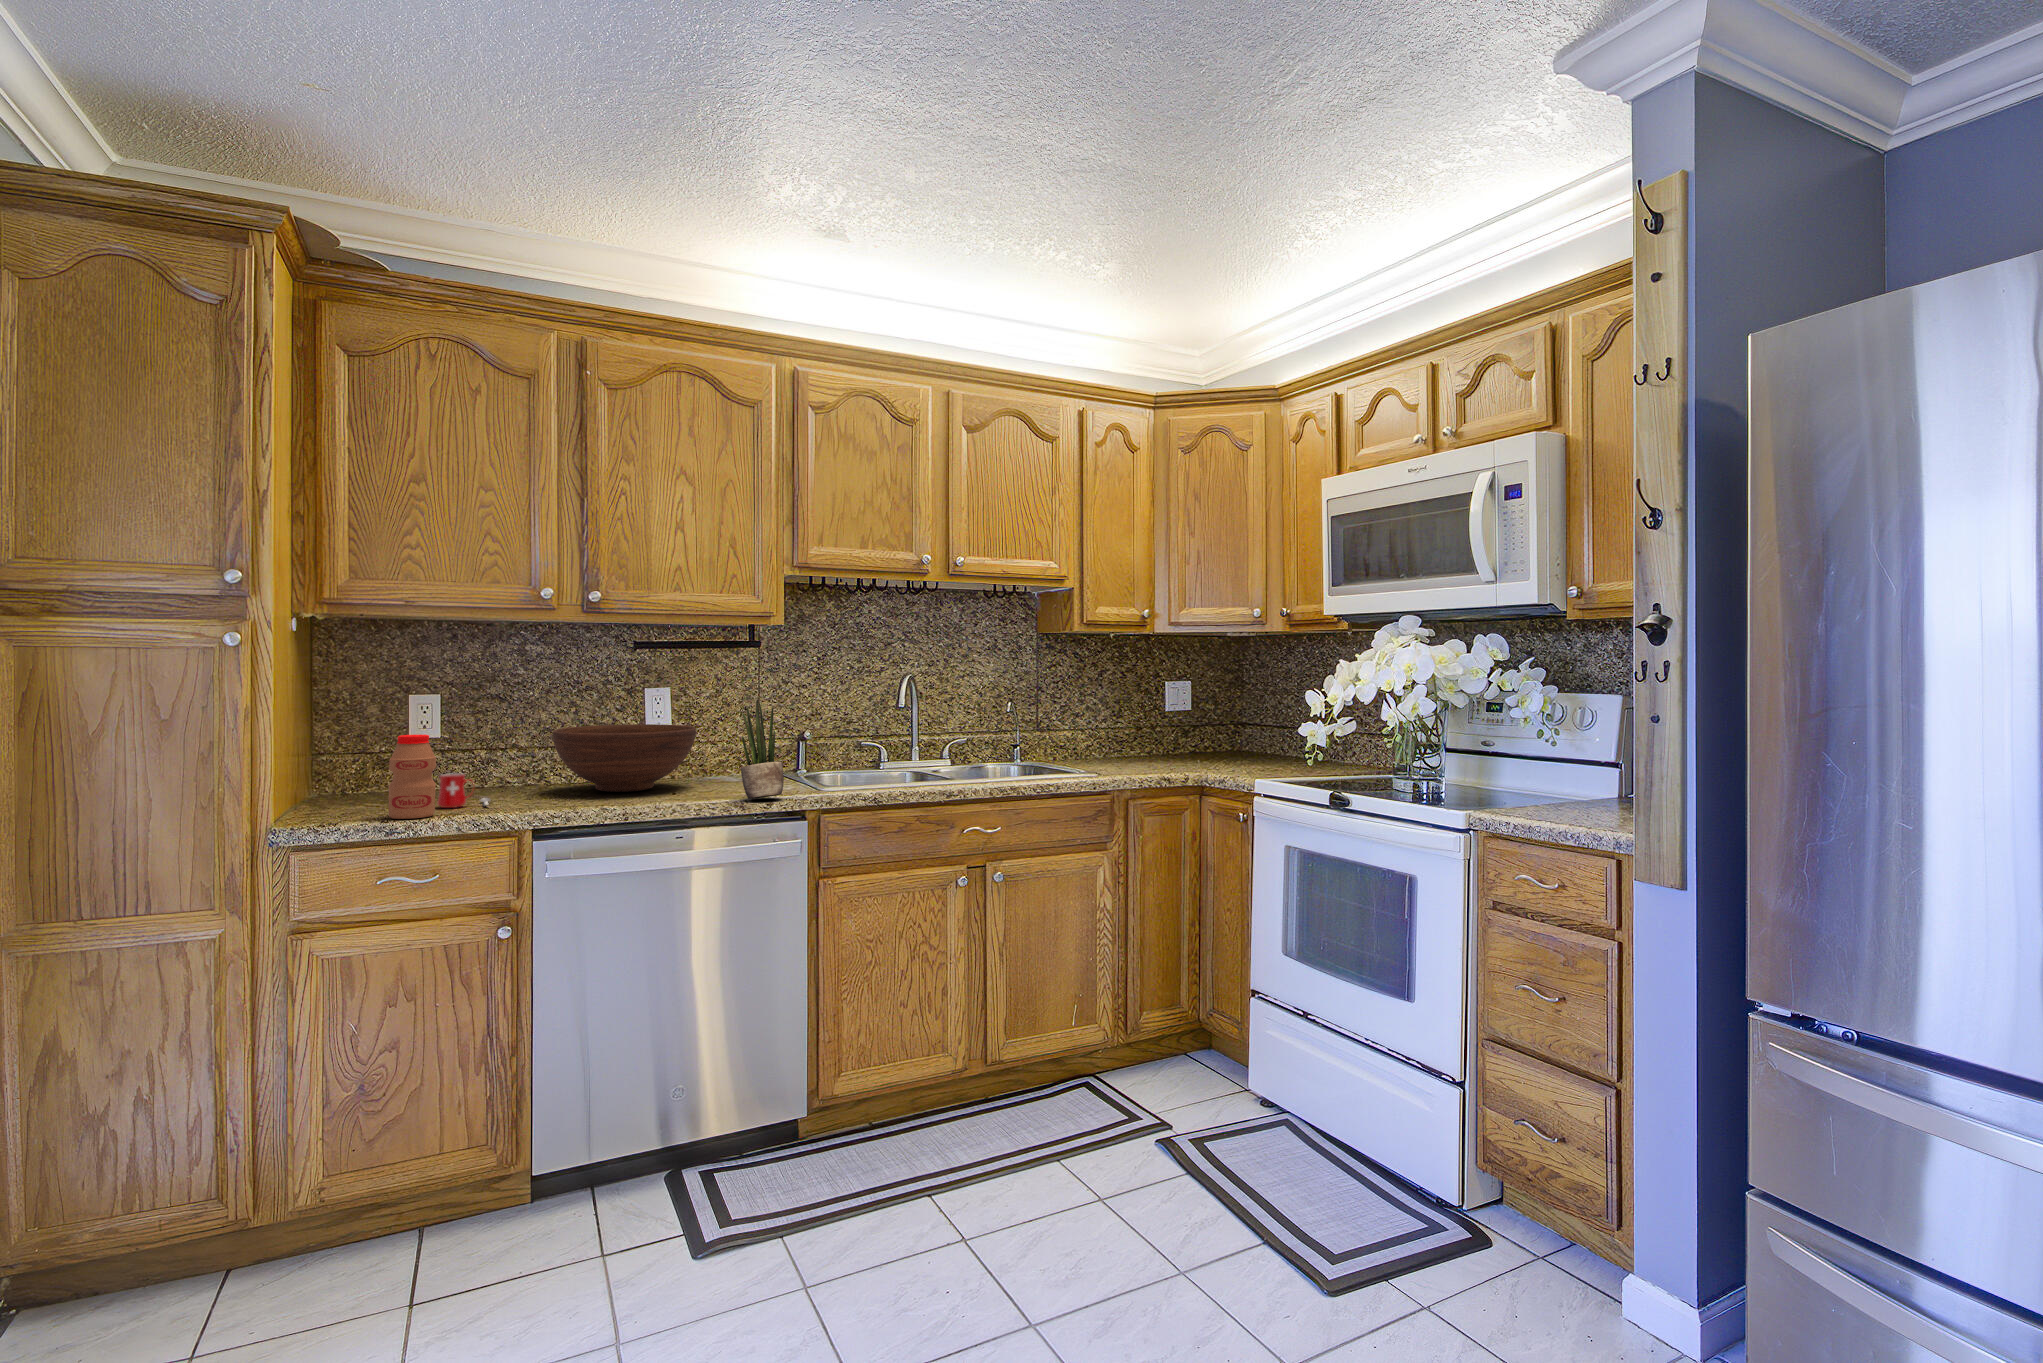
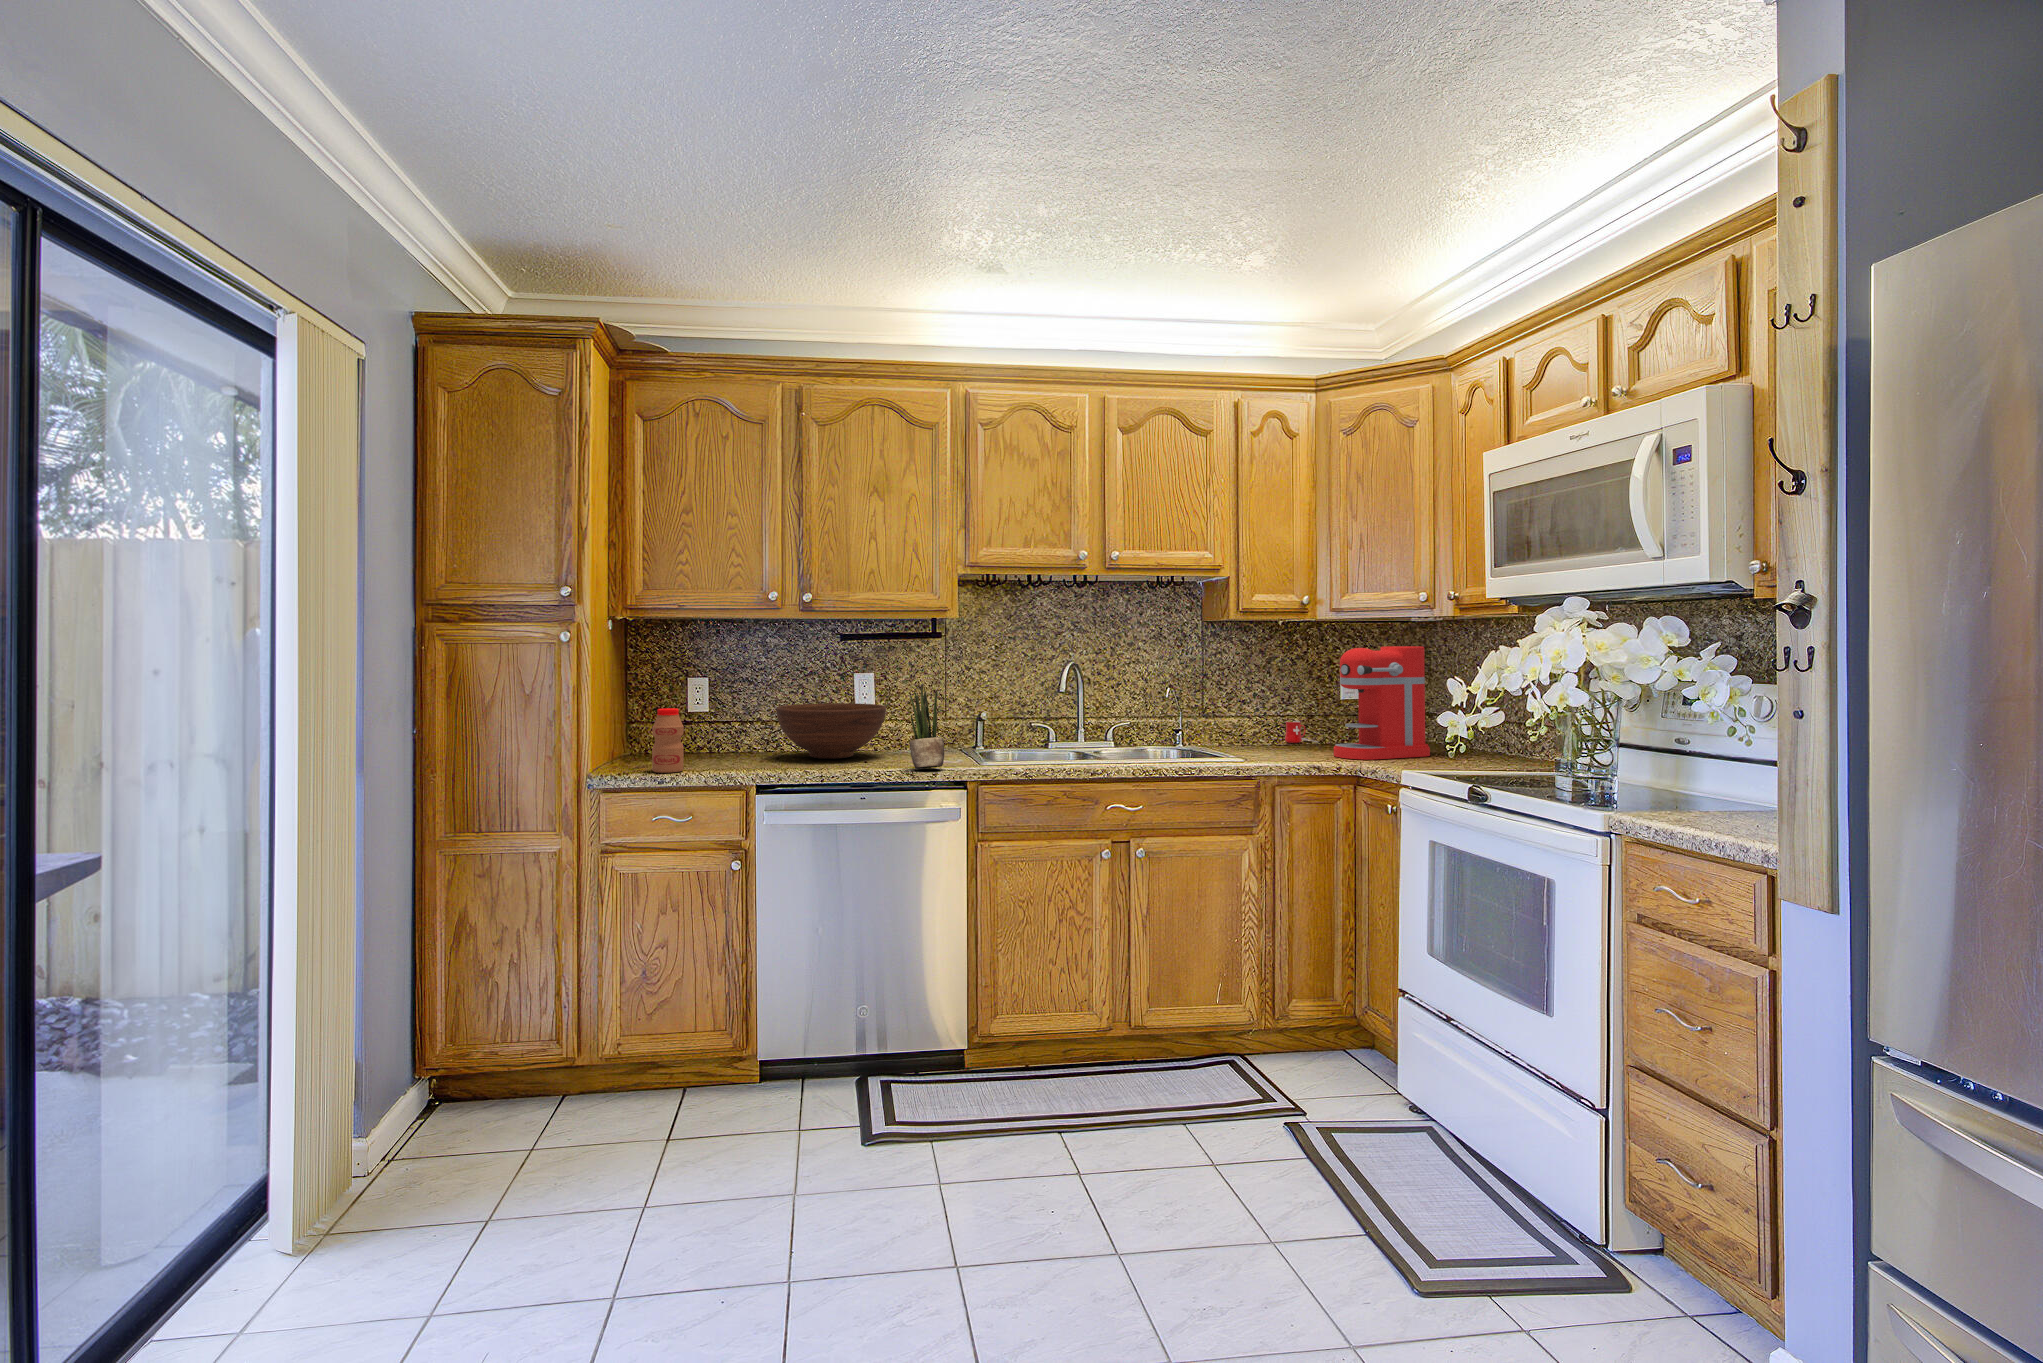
coffee maker: none [1172,659,1257,771] -> present [1334,646,1430,760]
mug: present [437,773,489,808] -> present [1285,721,1318,743]

